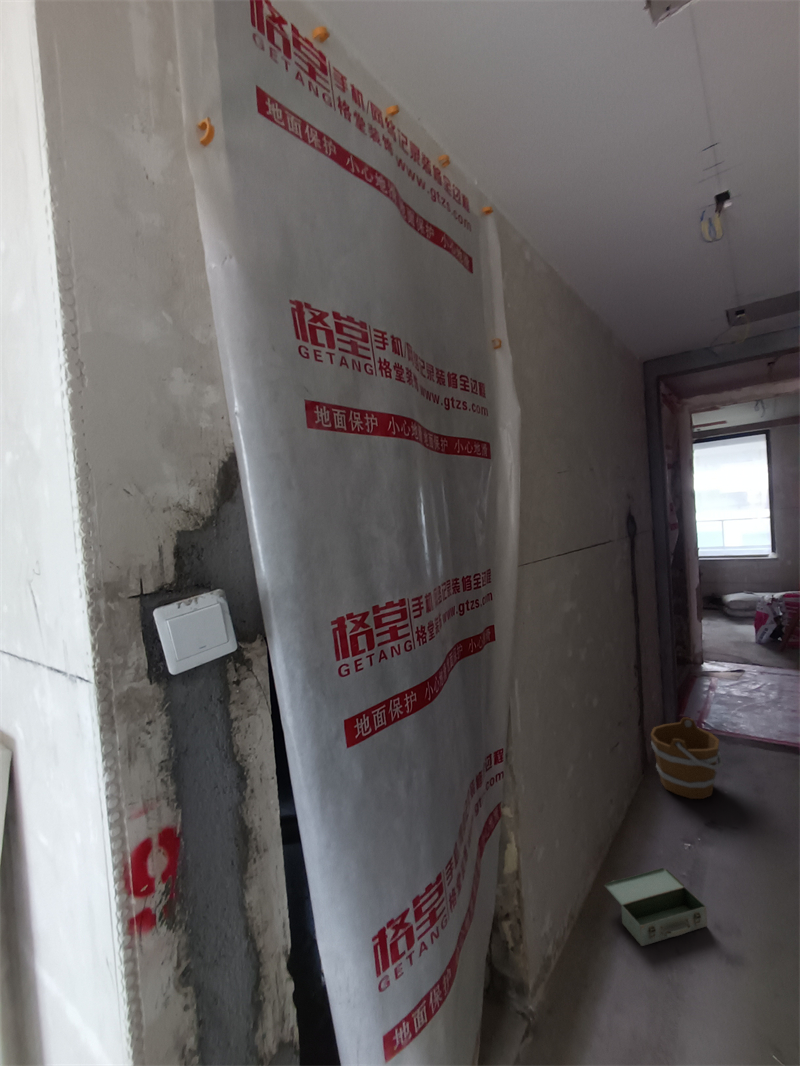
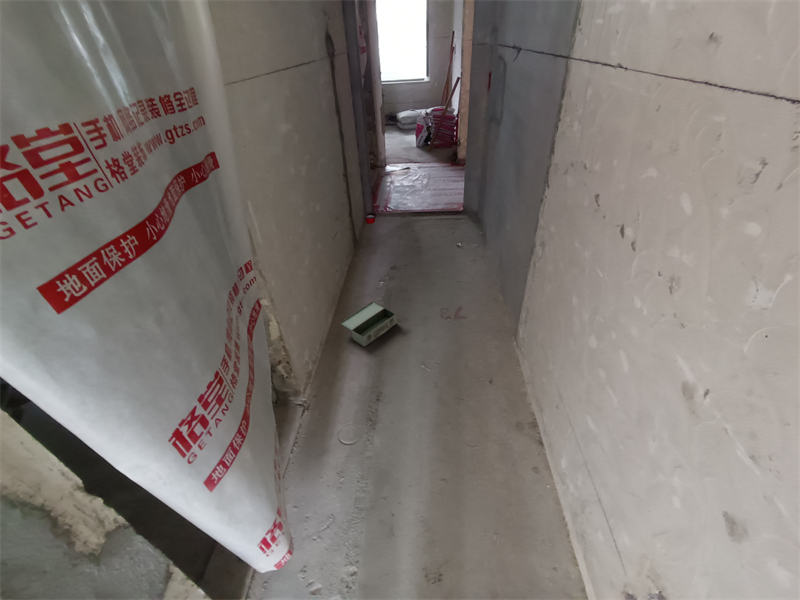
bucket: present [651,718,723,799] -> none [359,206,402,257]

